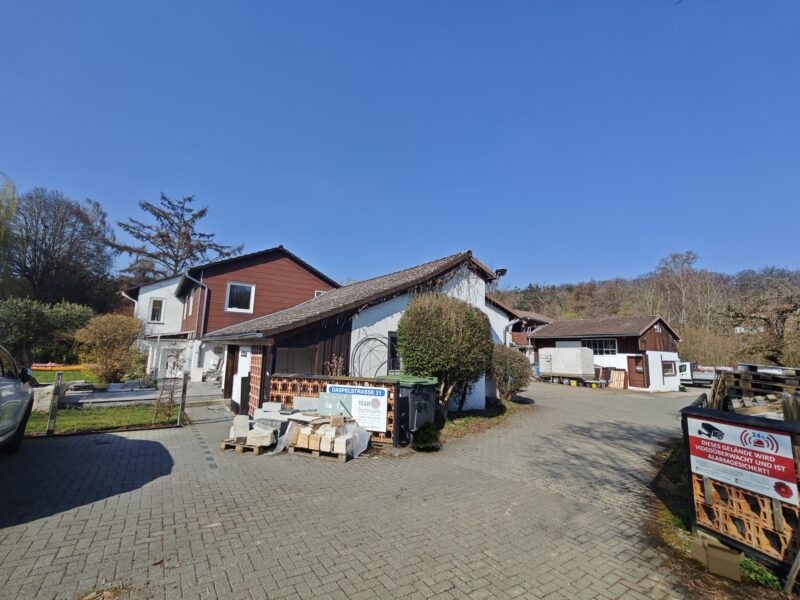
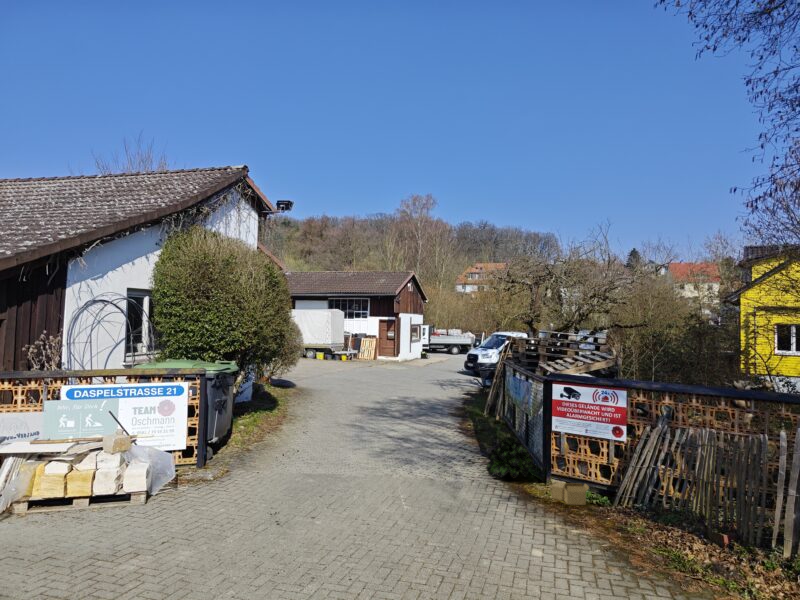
potted plant: present [412,421,443,449] -> present [486,437,537,478]

